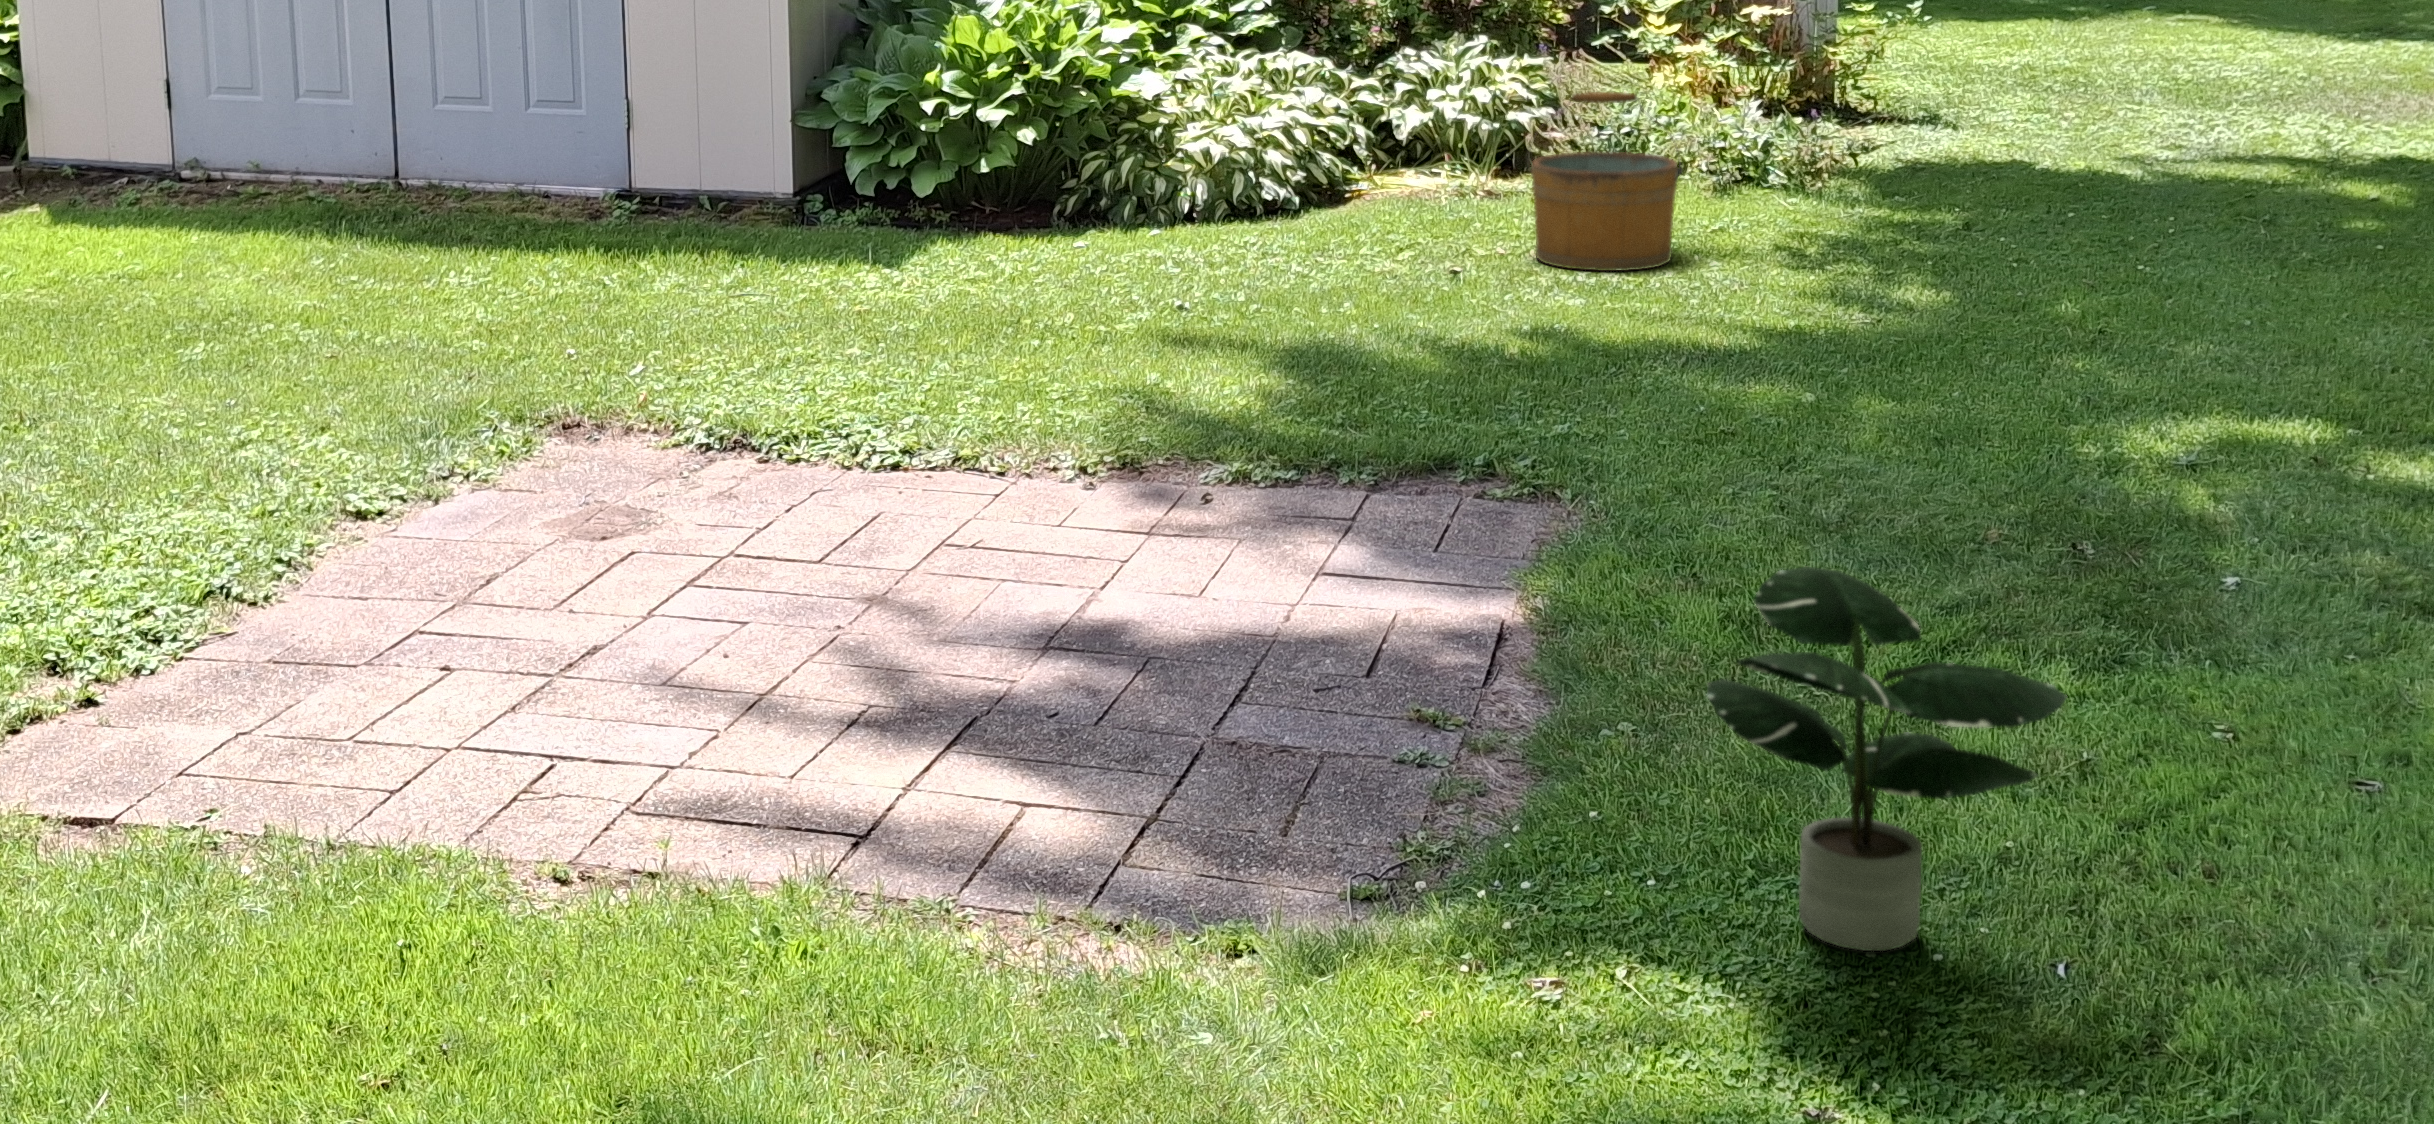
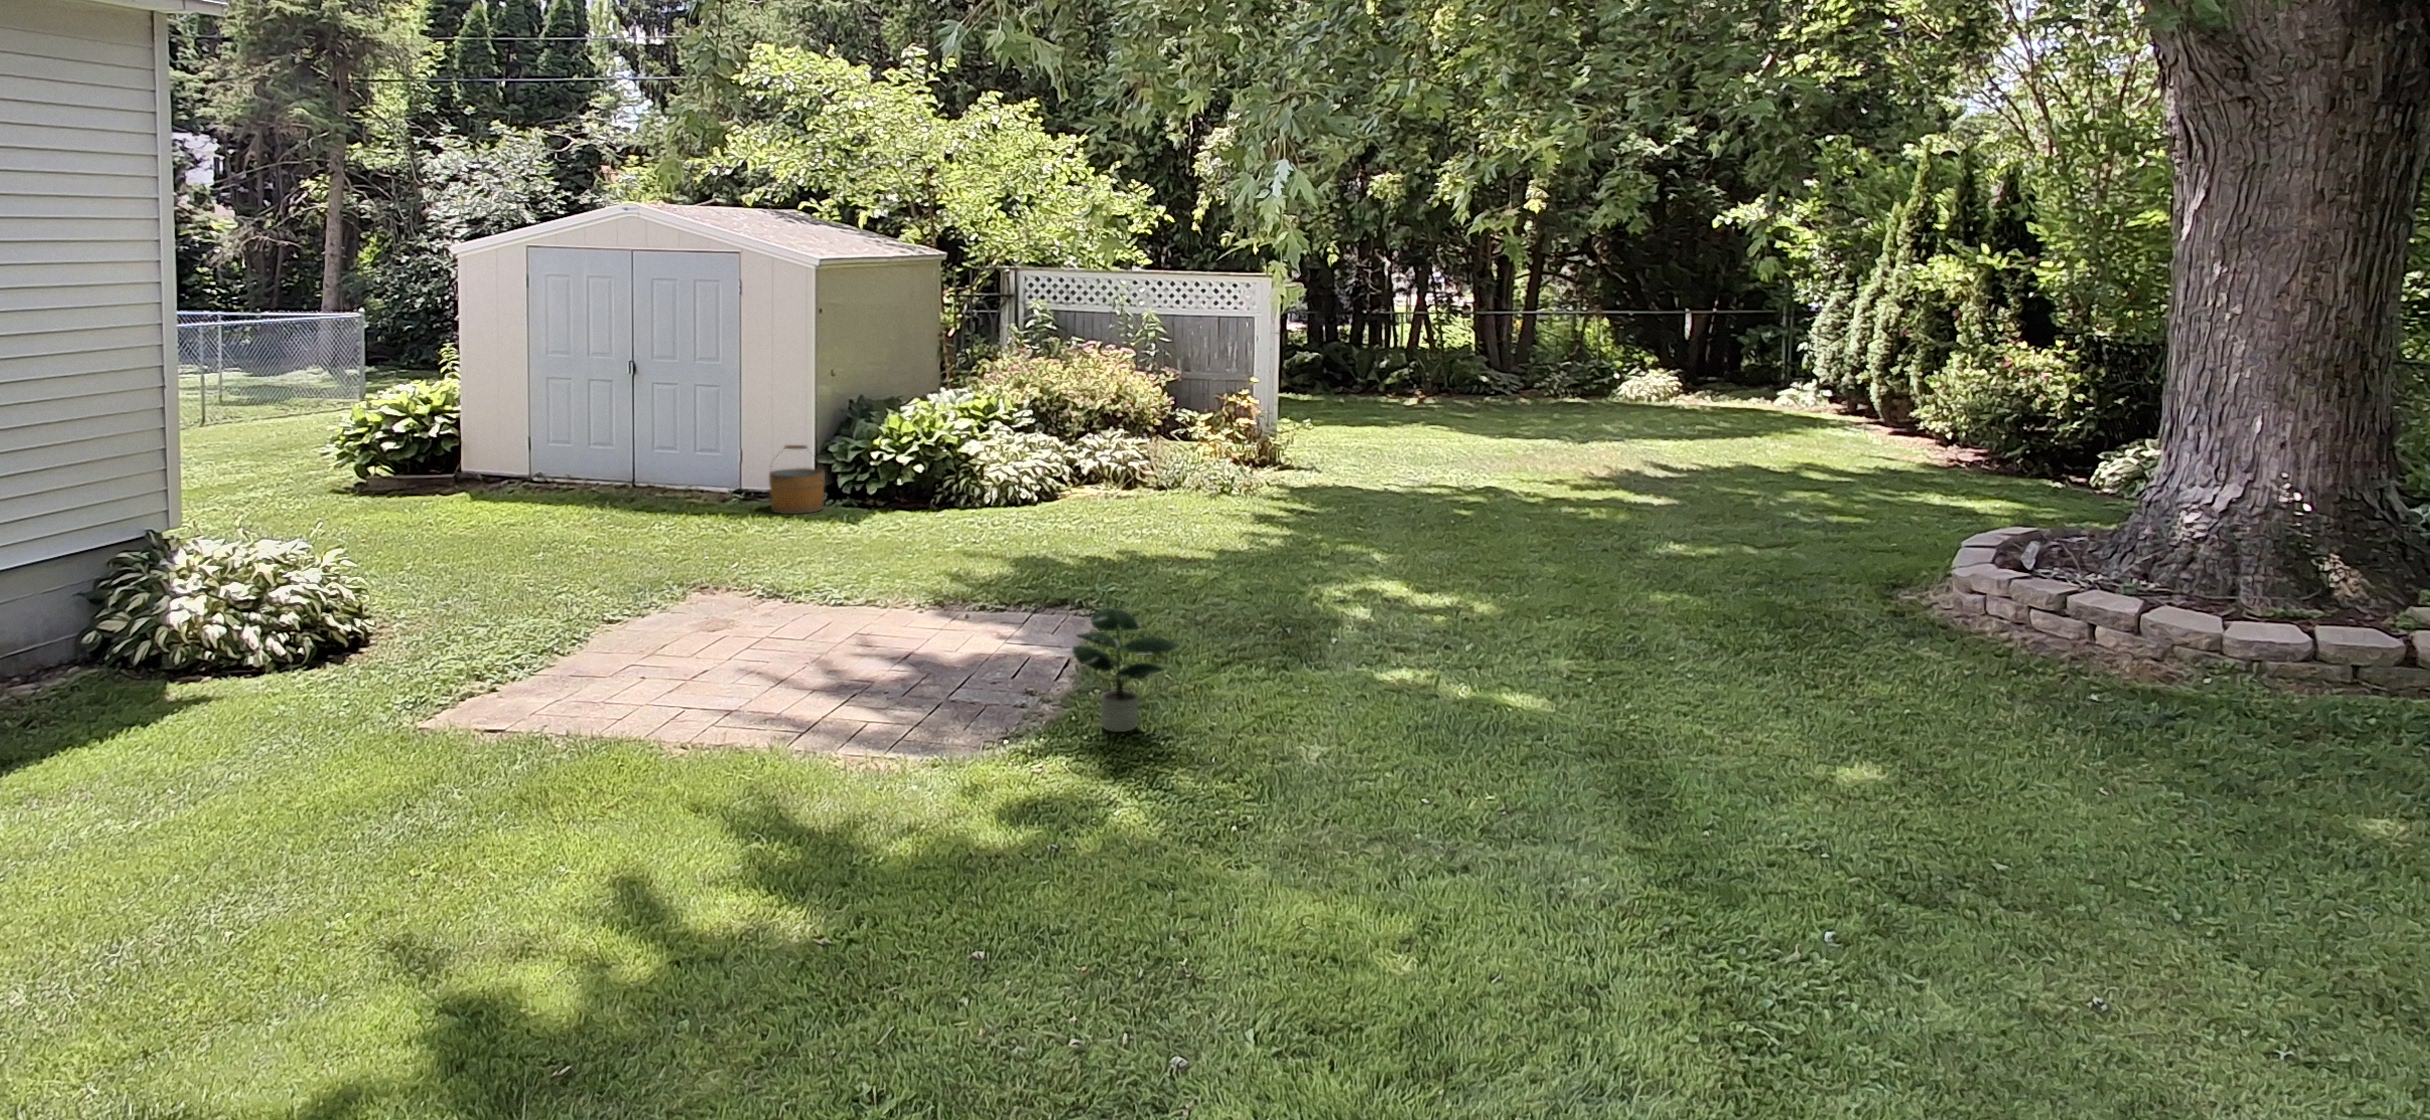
bucket: present [1529,92,1680,271] -> present [769,445,825,514]

